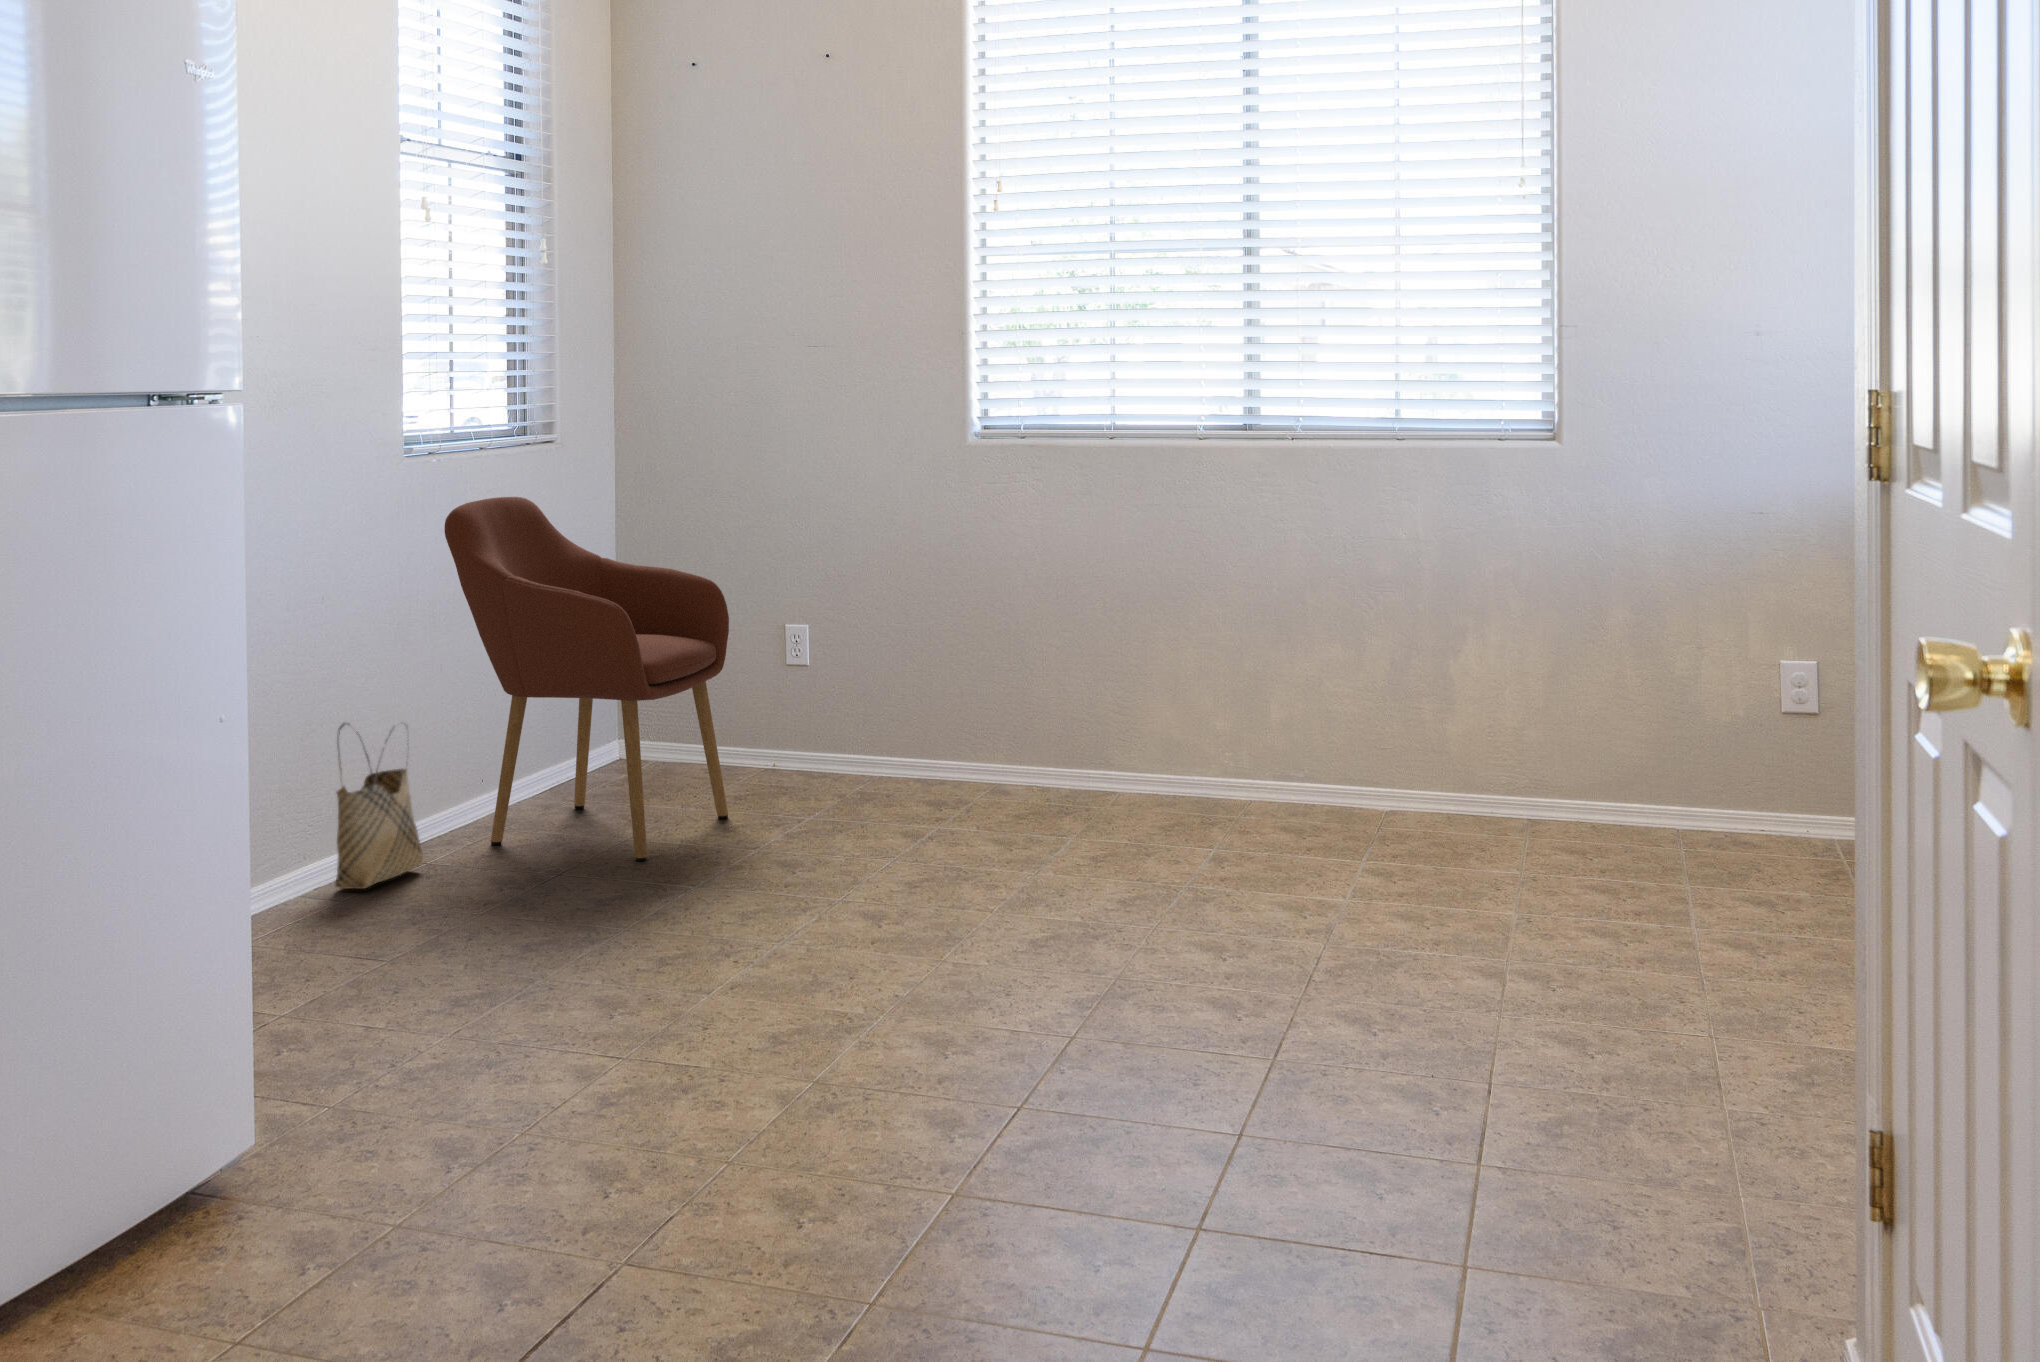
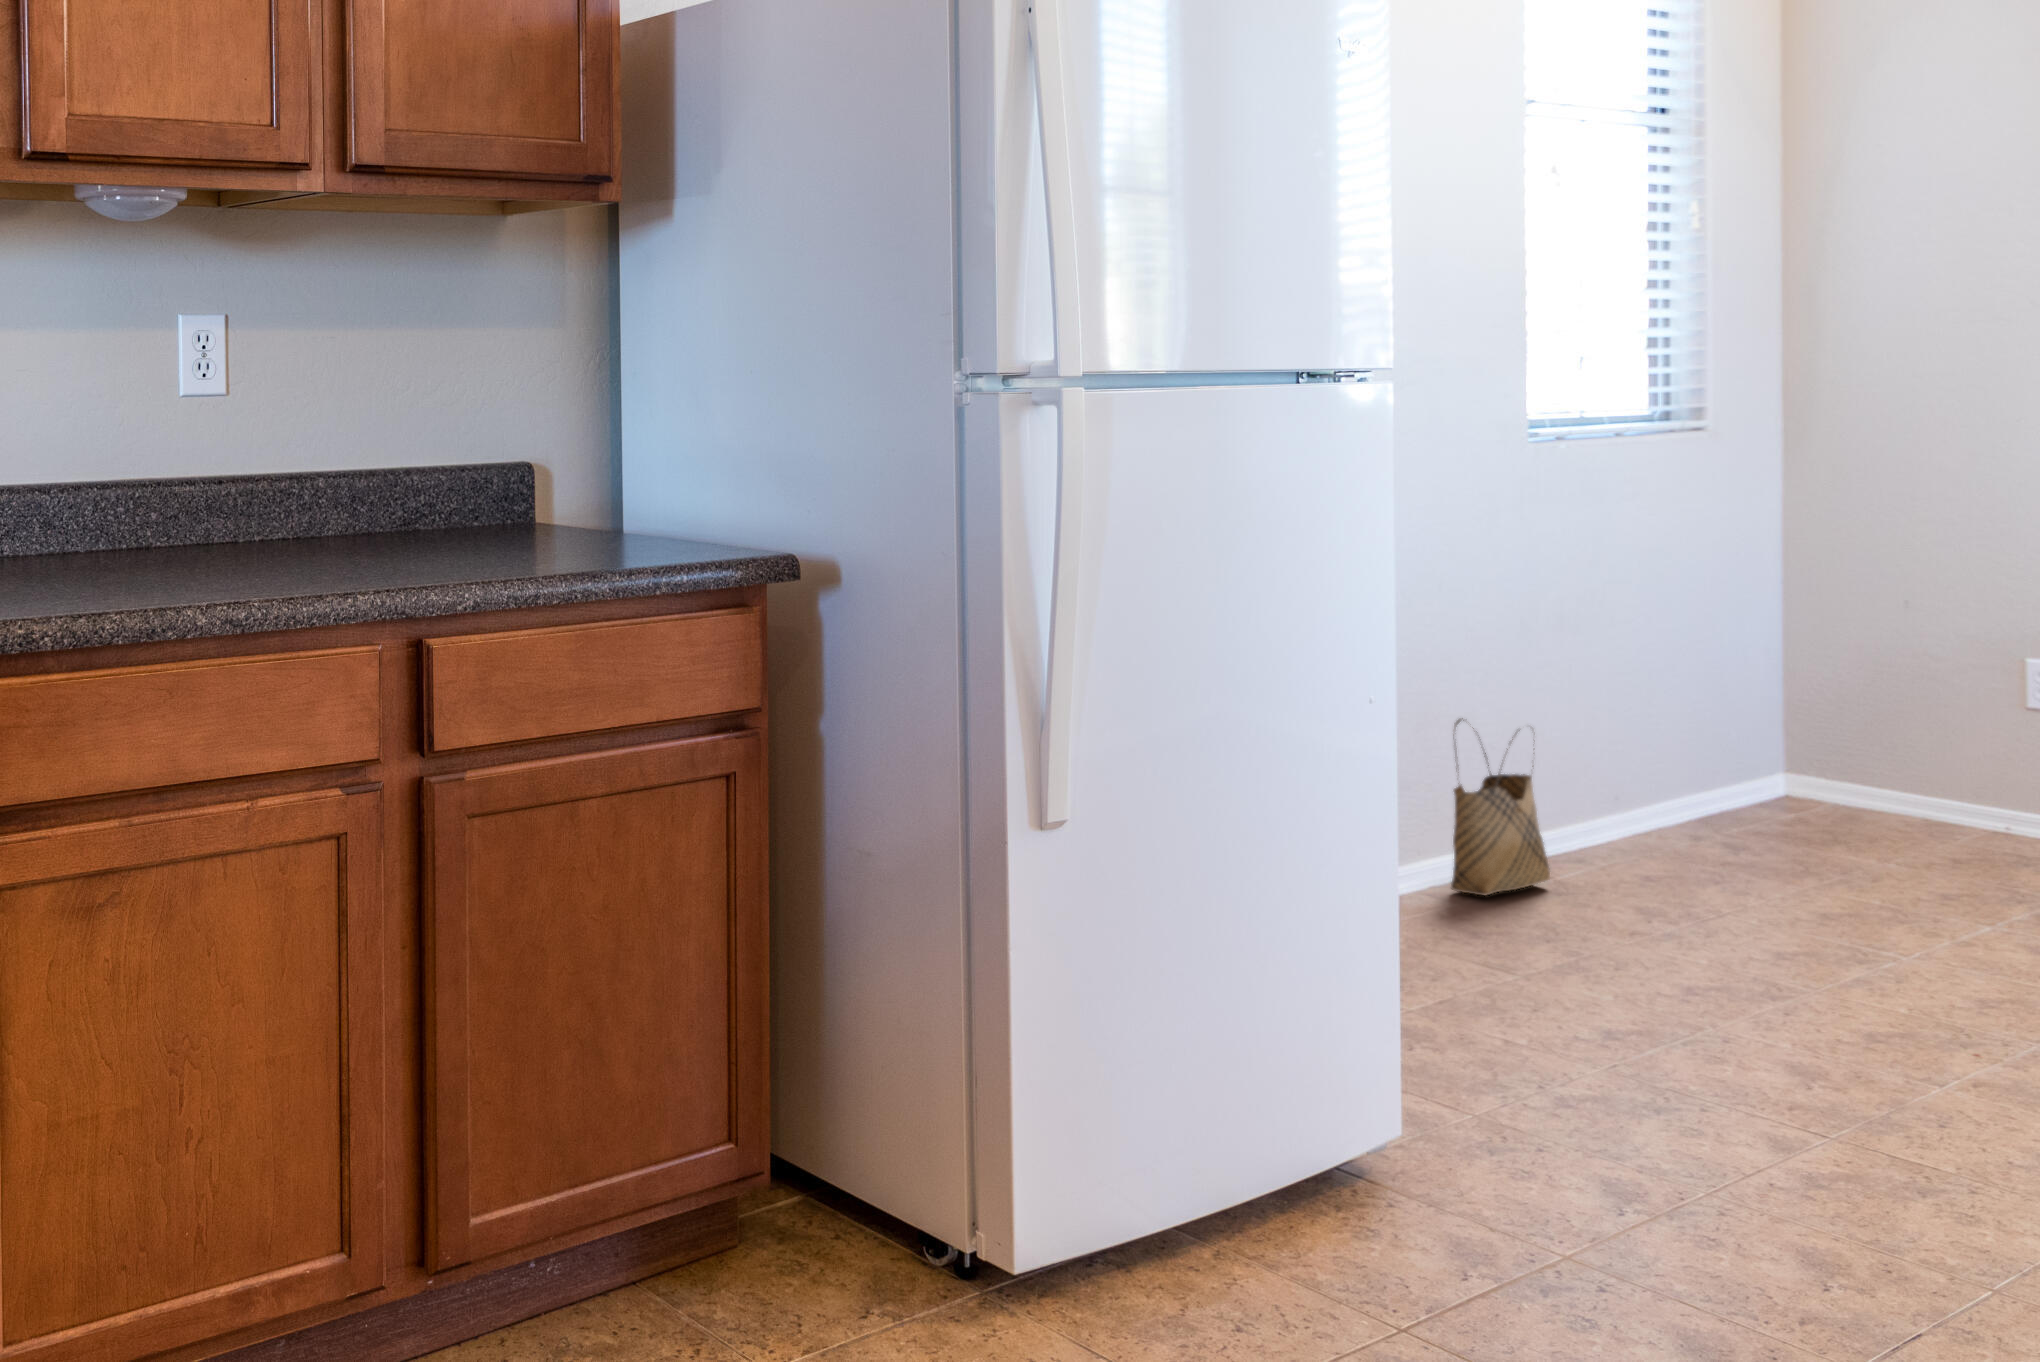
armchair: present [444,497,729,861] -> none [1575,489,1950,920]

